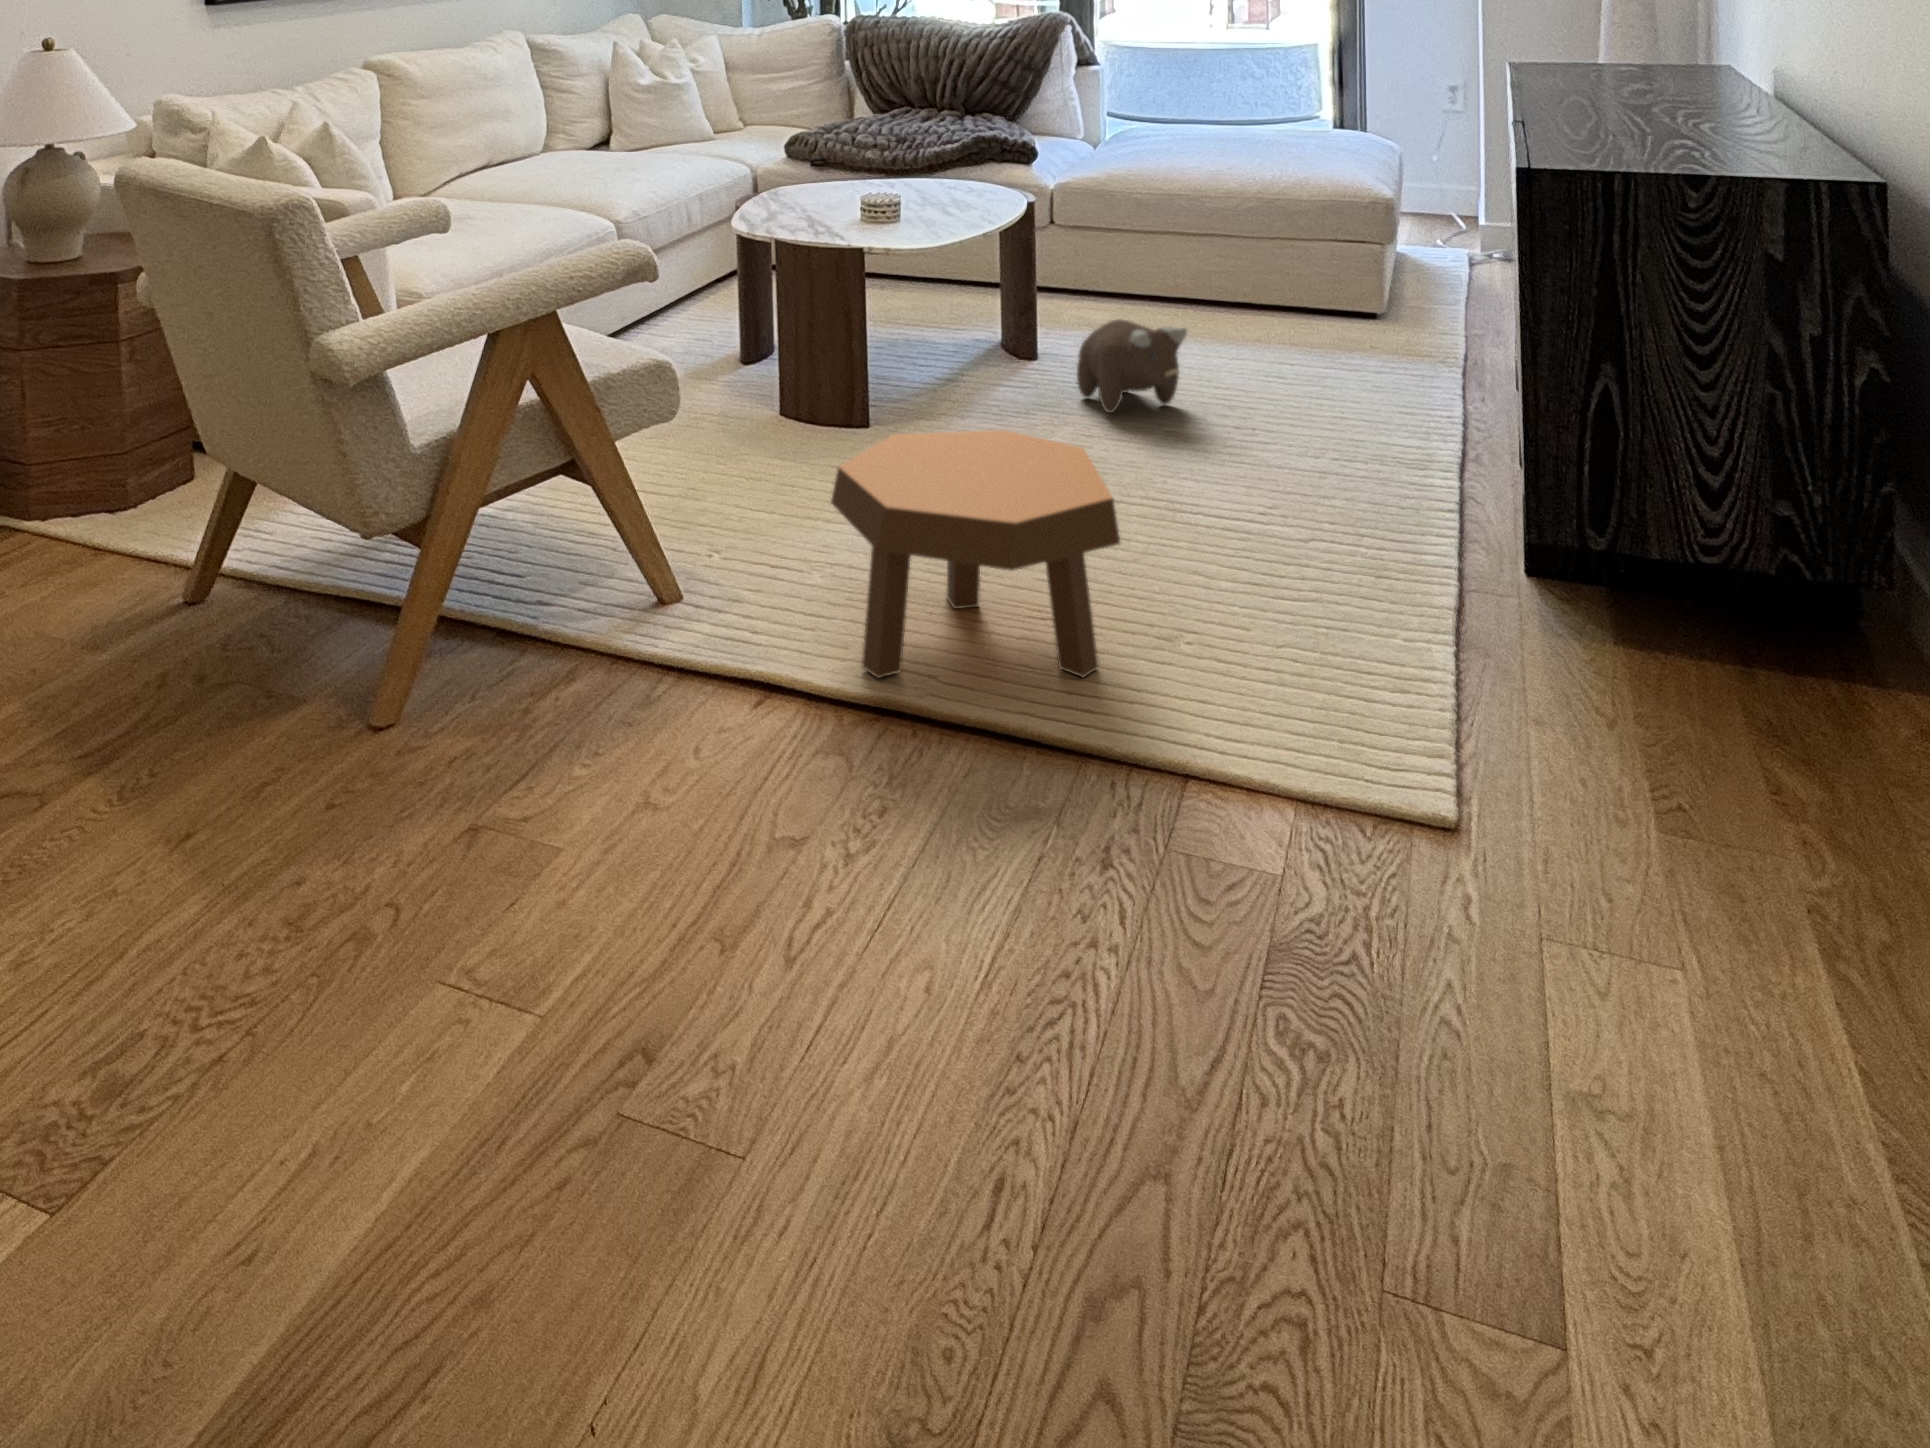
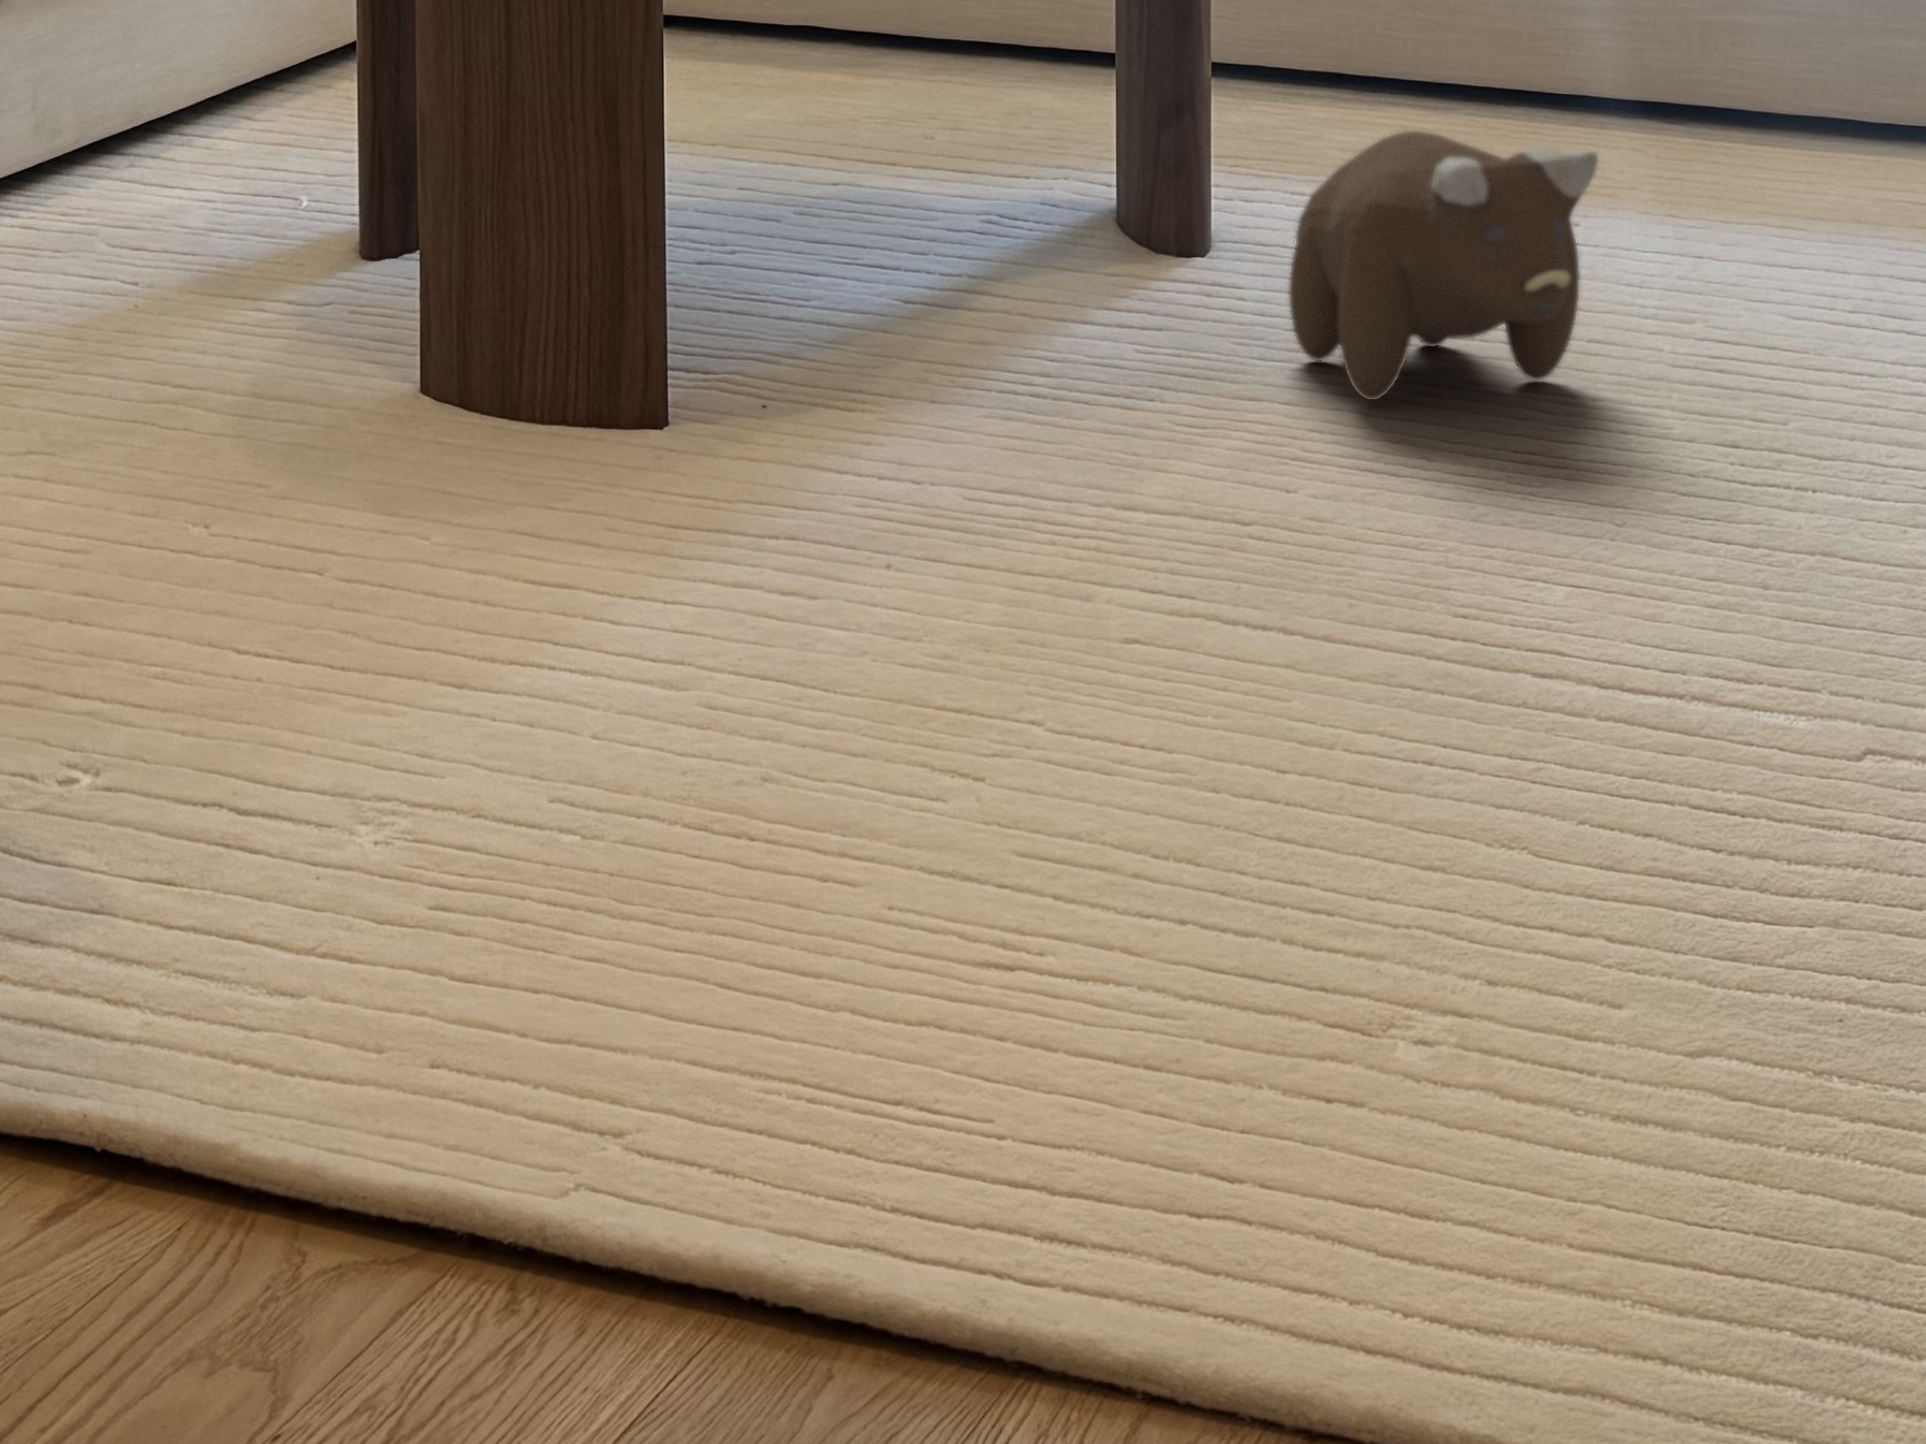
footstool: present [831,430,1120,678] -> none [351,401,1193,1138]

